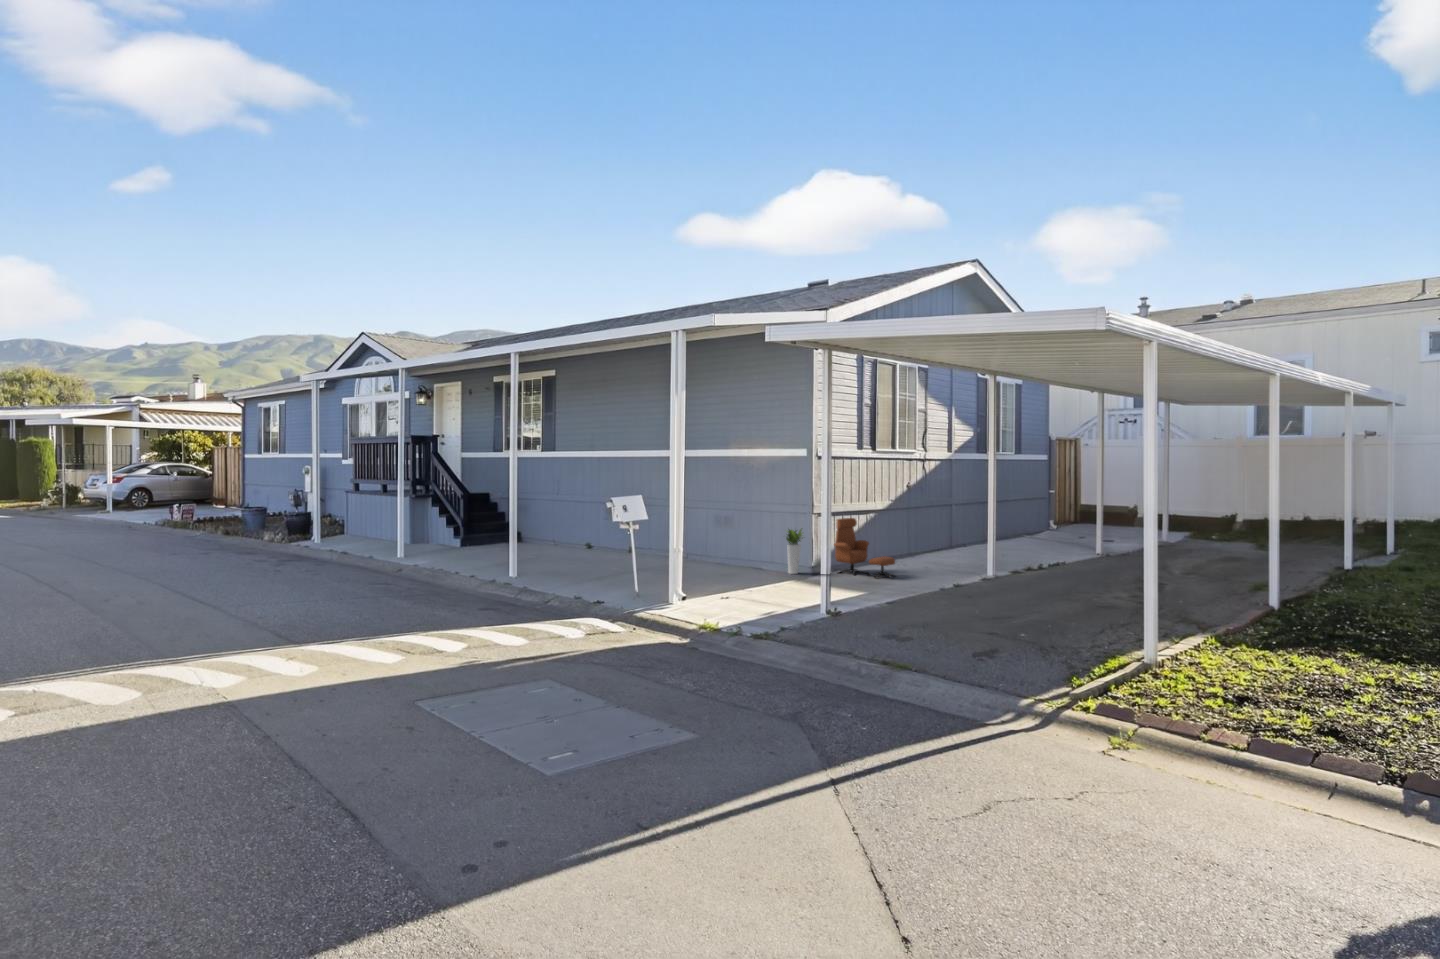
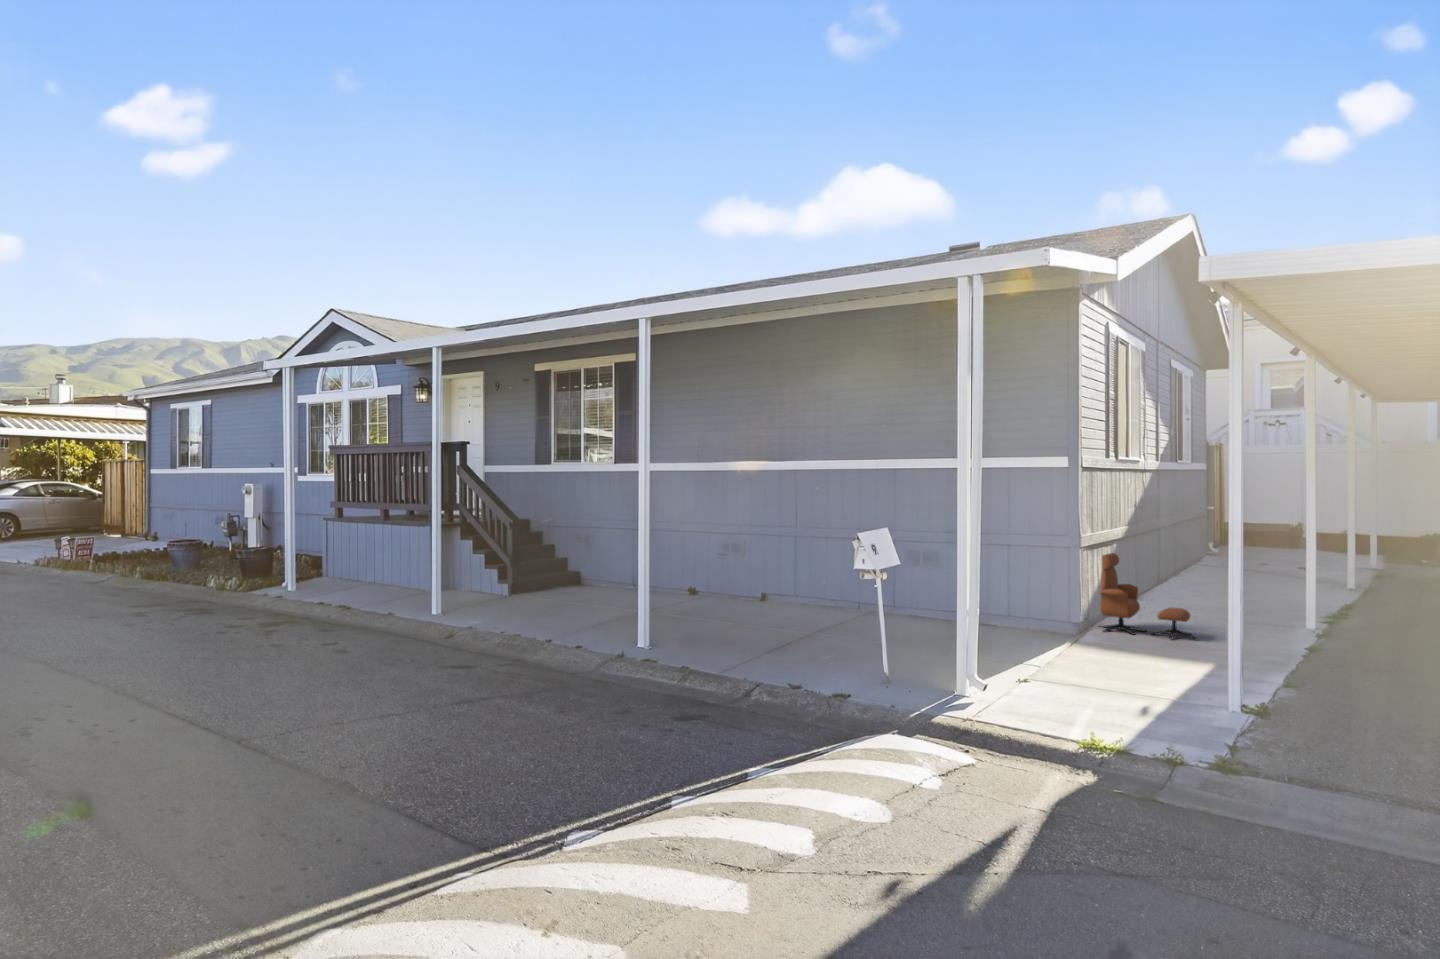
planter: present [786,528,802,574] -> none [1030,568,1065,635]

